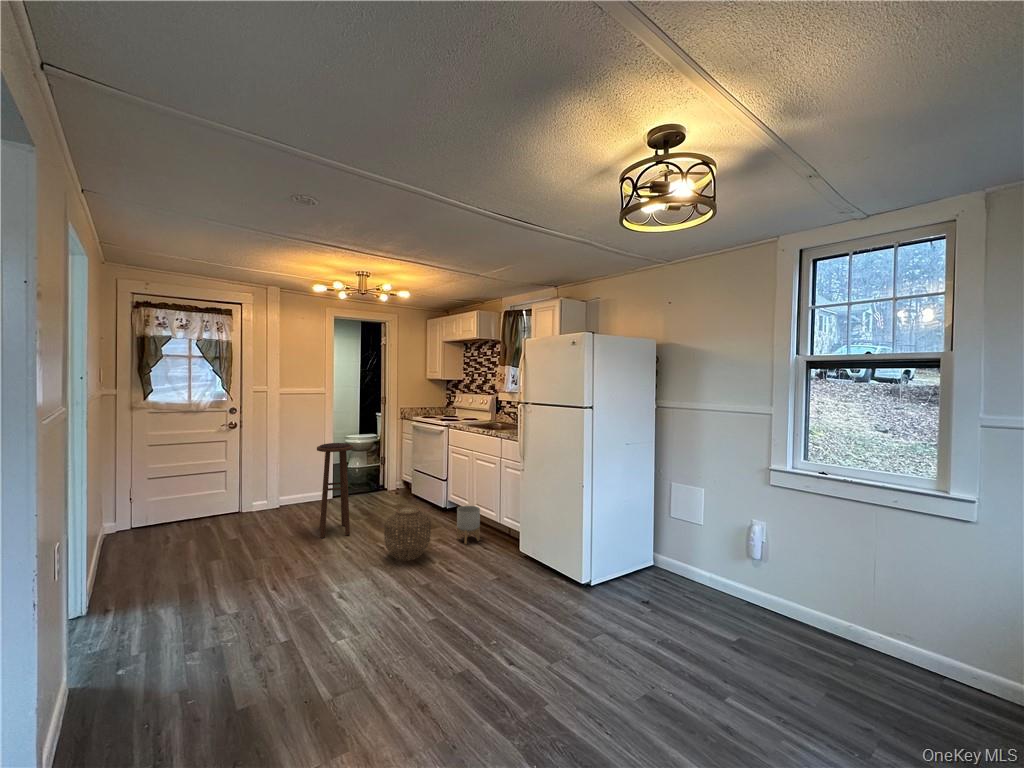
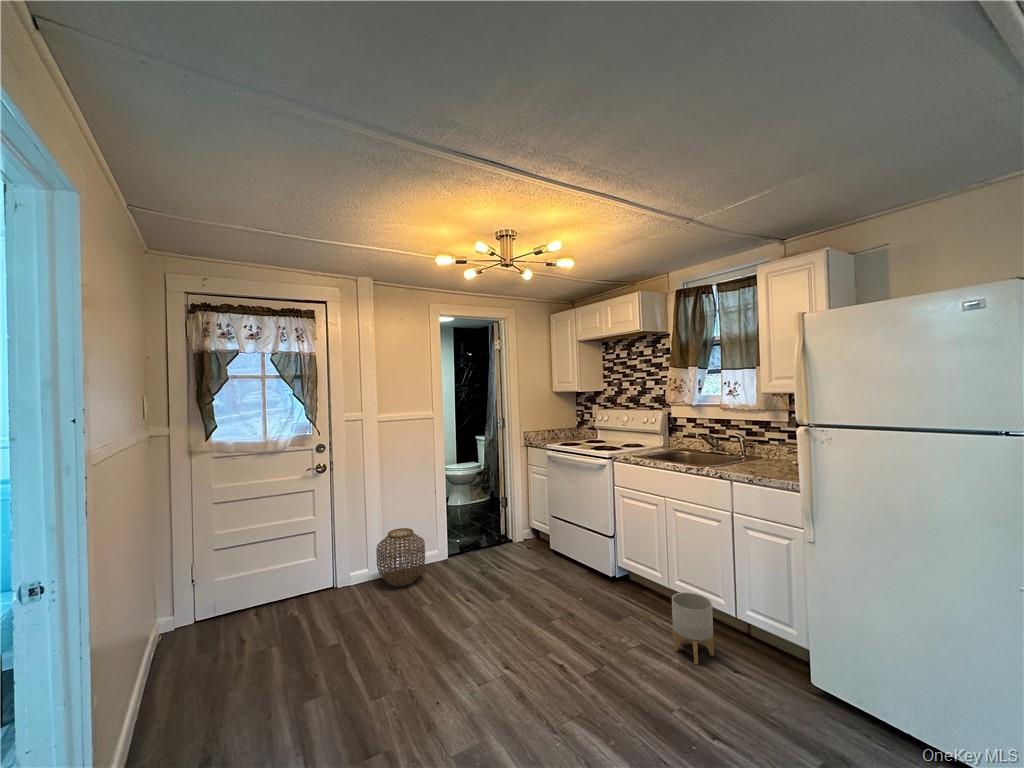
stool: present [317,443,353,538] -> none [444,493,499,646]
woven basket: present [384,506,431,561] -> present [376,528,425,586]

